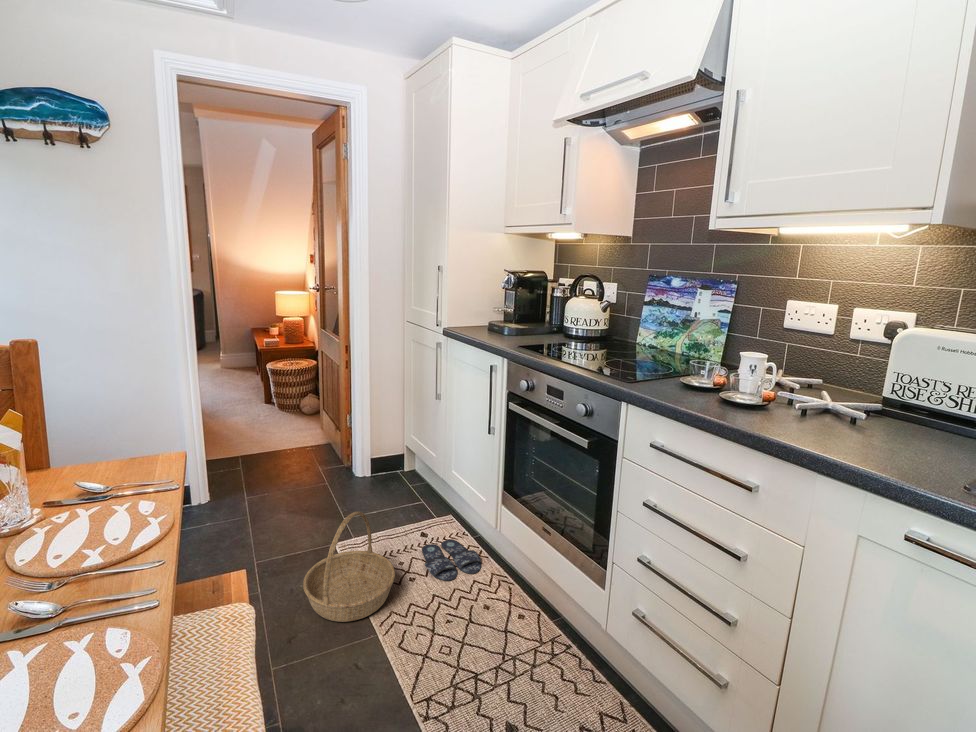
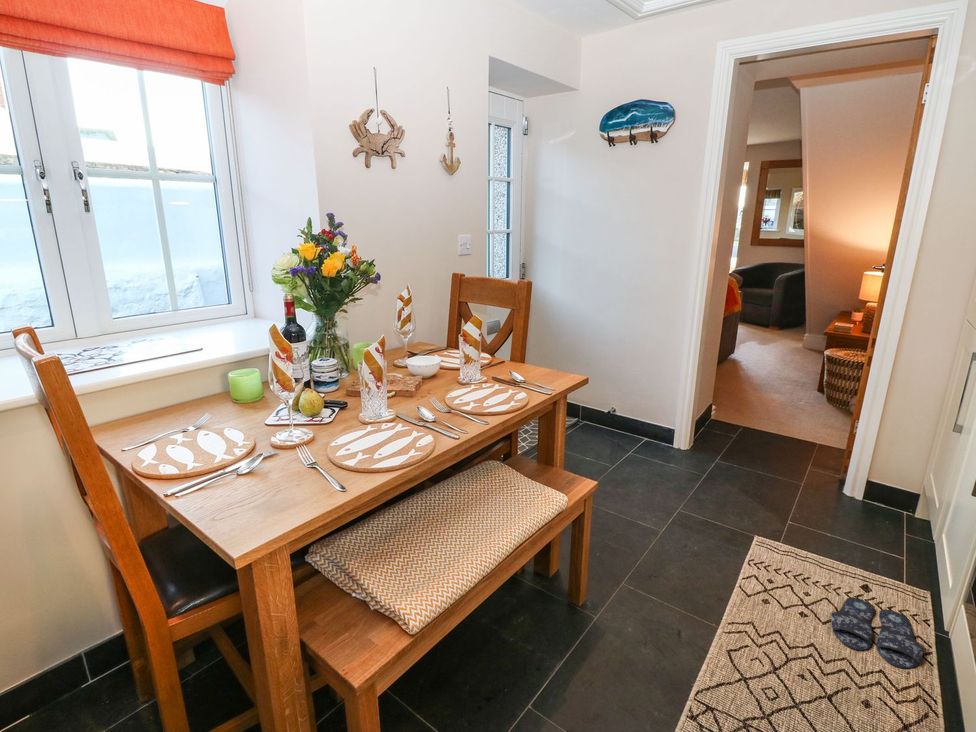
basket: present [303,511,395,622] -> none [678,500,780,610]

